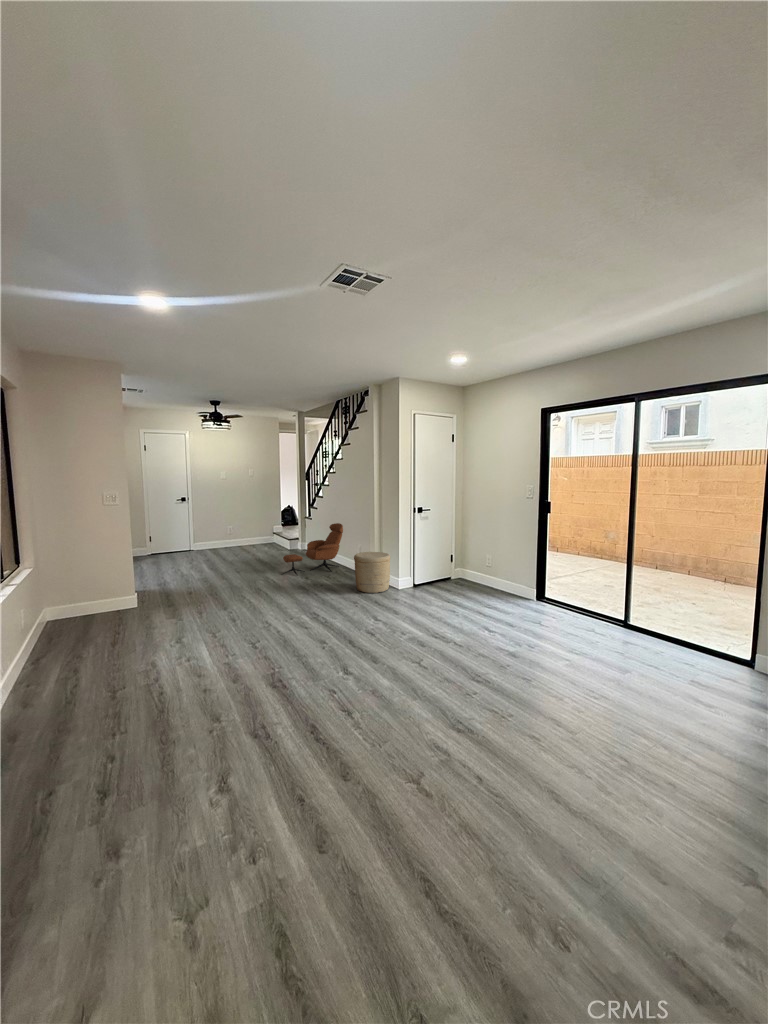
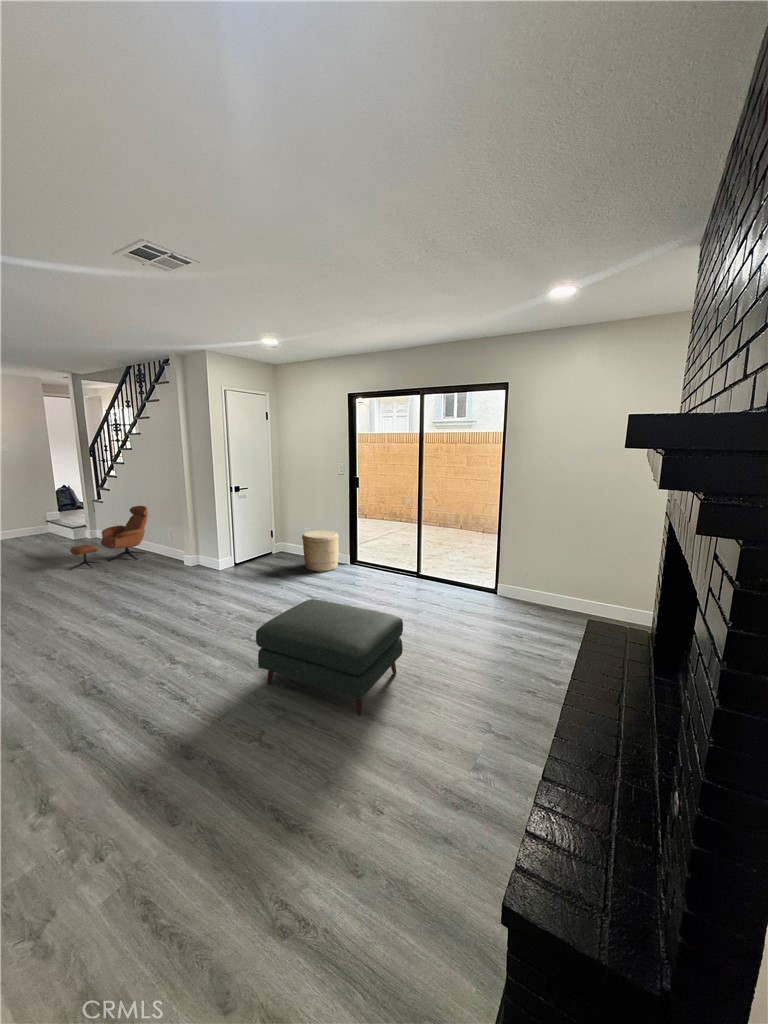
woven basket: present [354,552,390,593] -> present [302,531,339,572]
ottoman: none [423,632,605,790] -> present [256,599,403,715]

